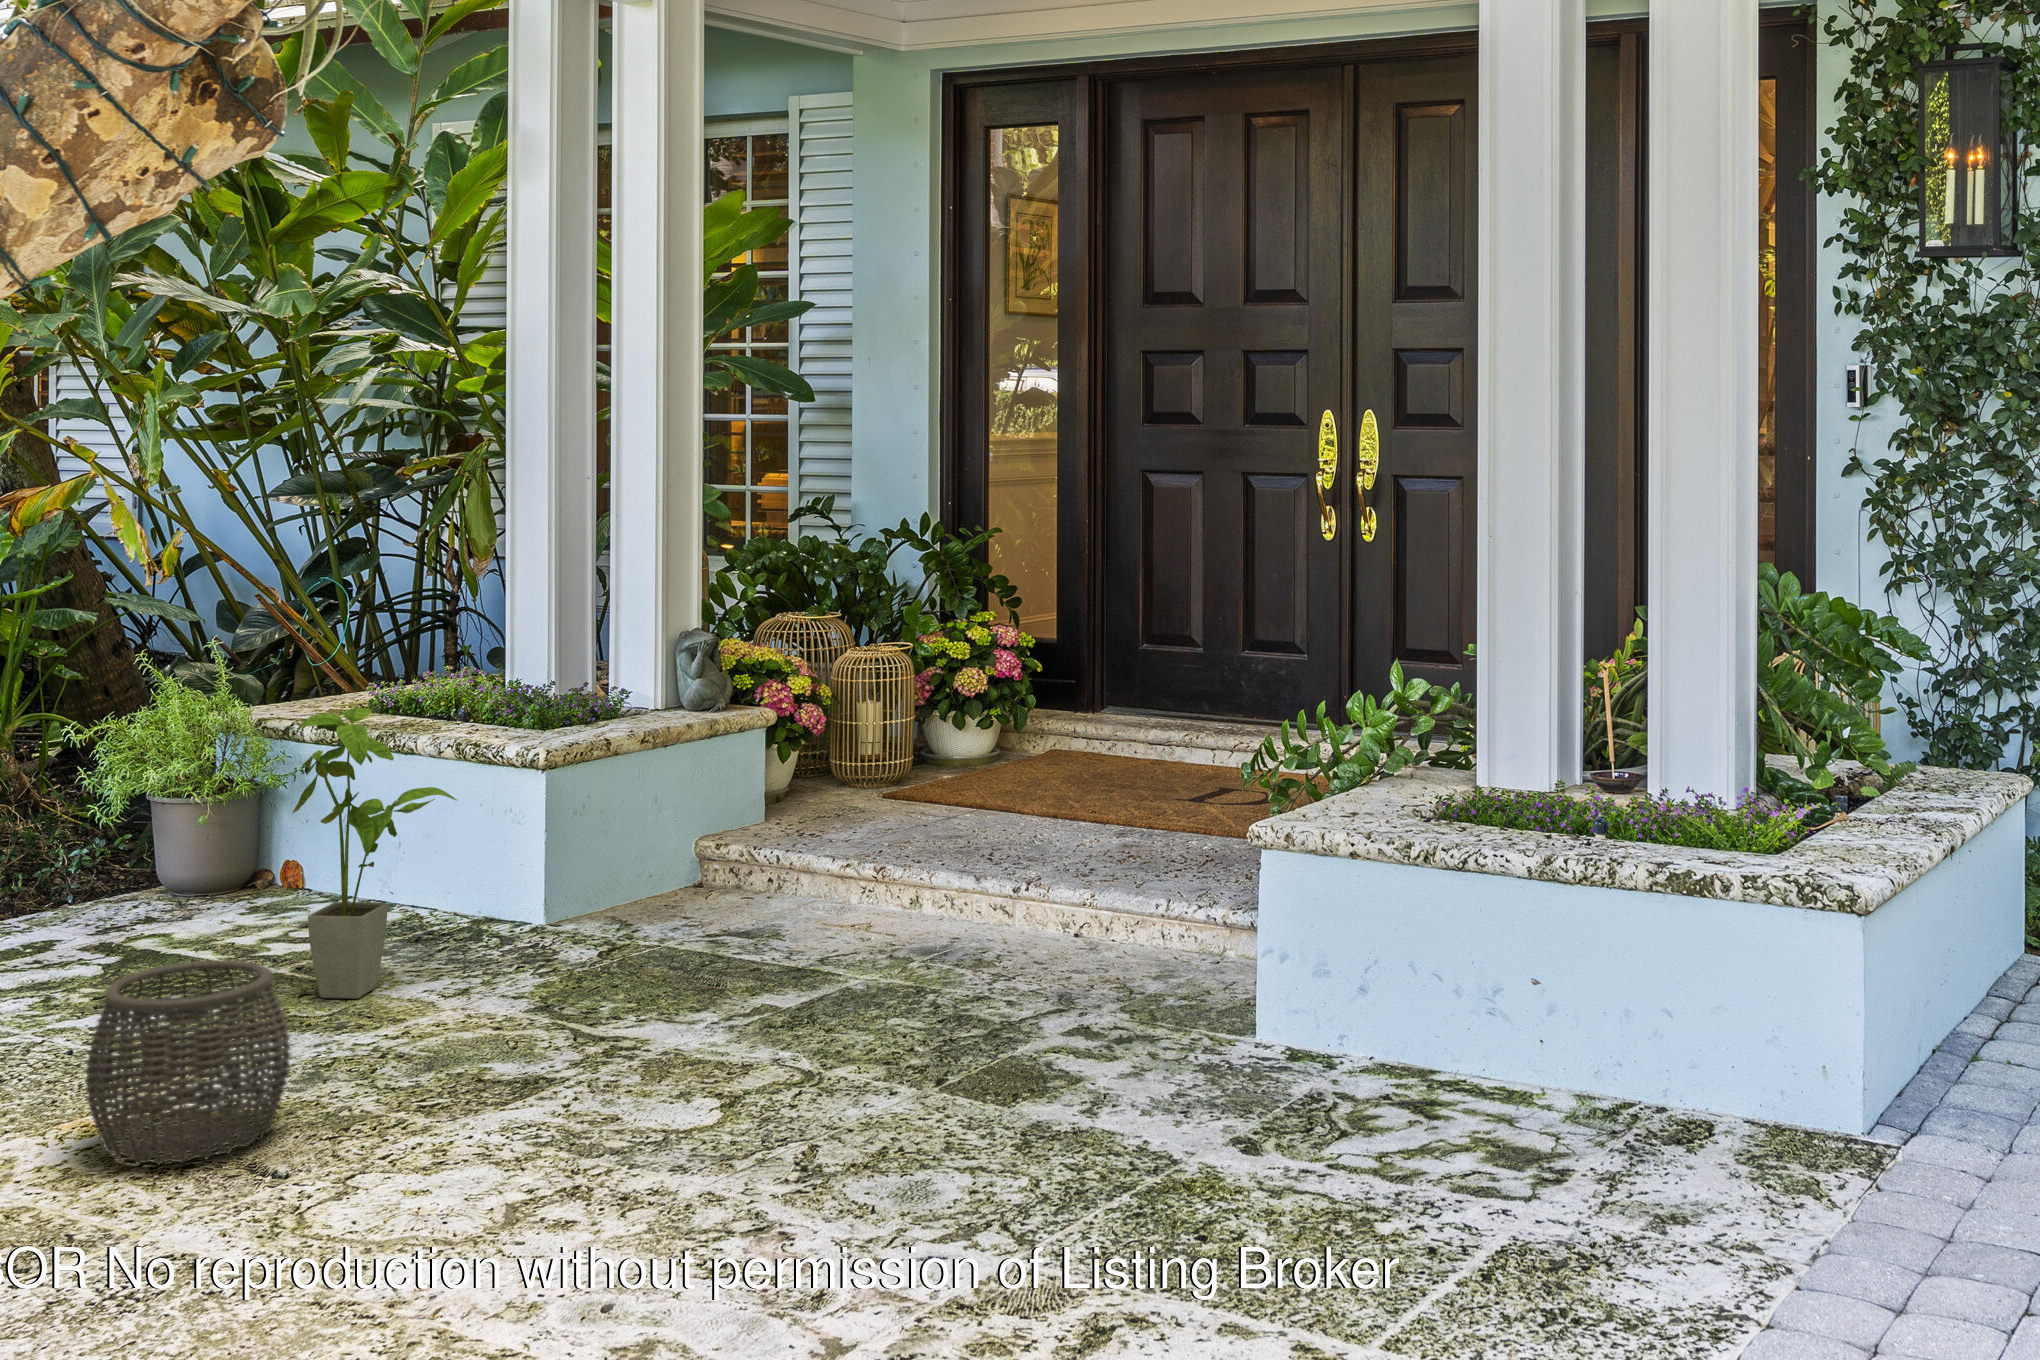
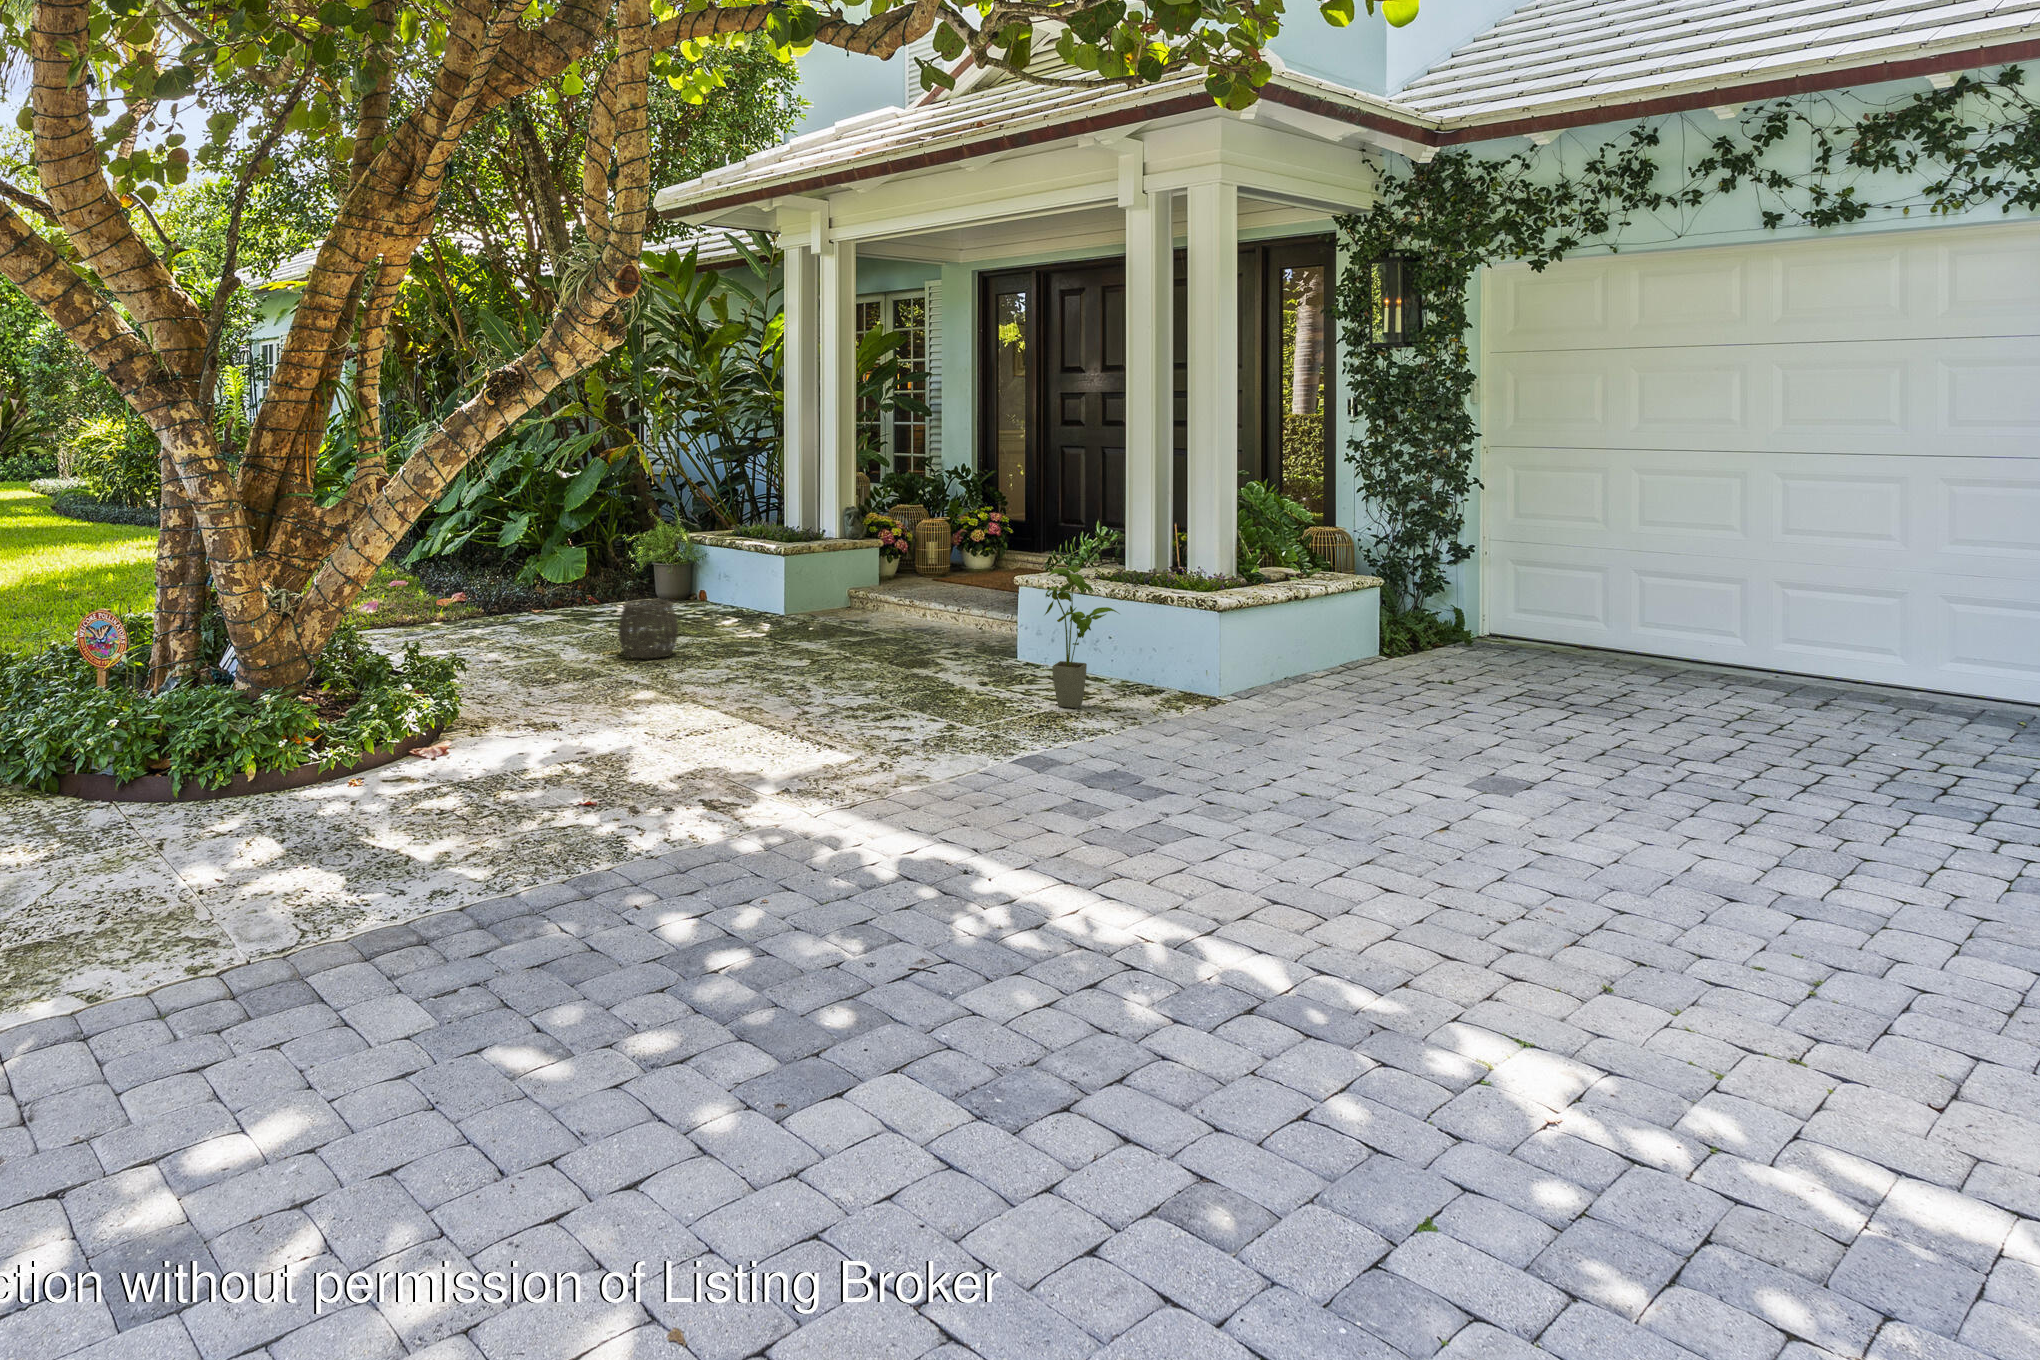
house plant: present [292,707,457,999] -> present [1045,566,1118,708]

